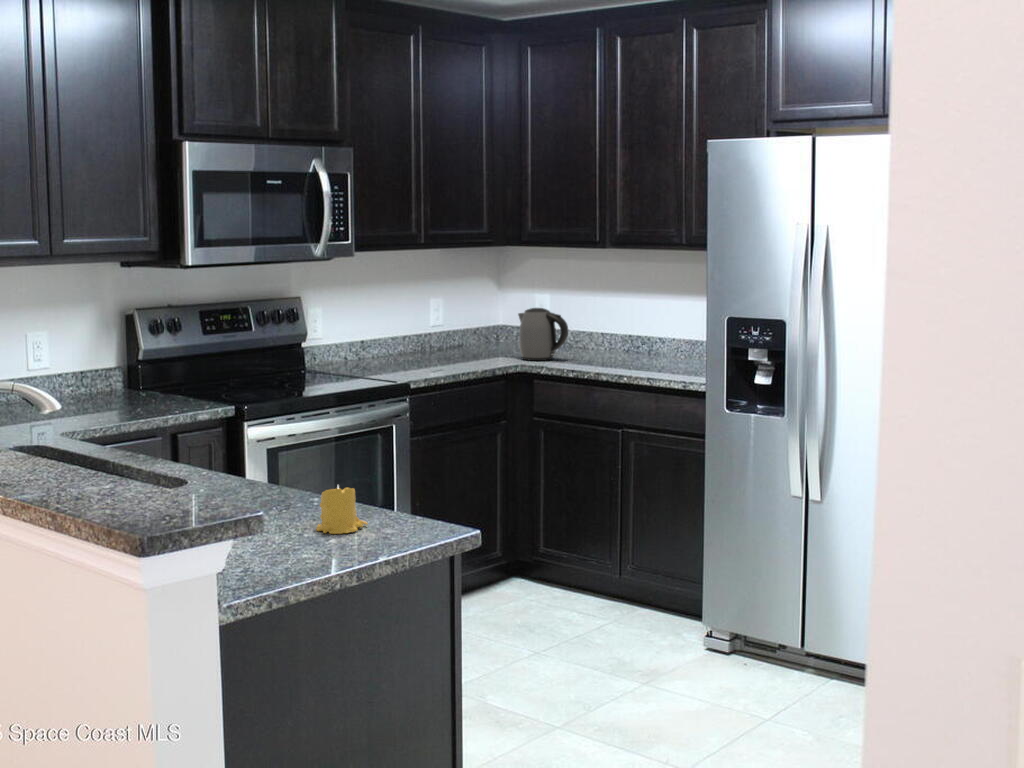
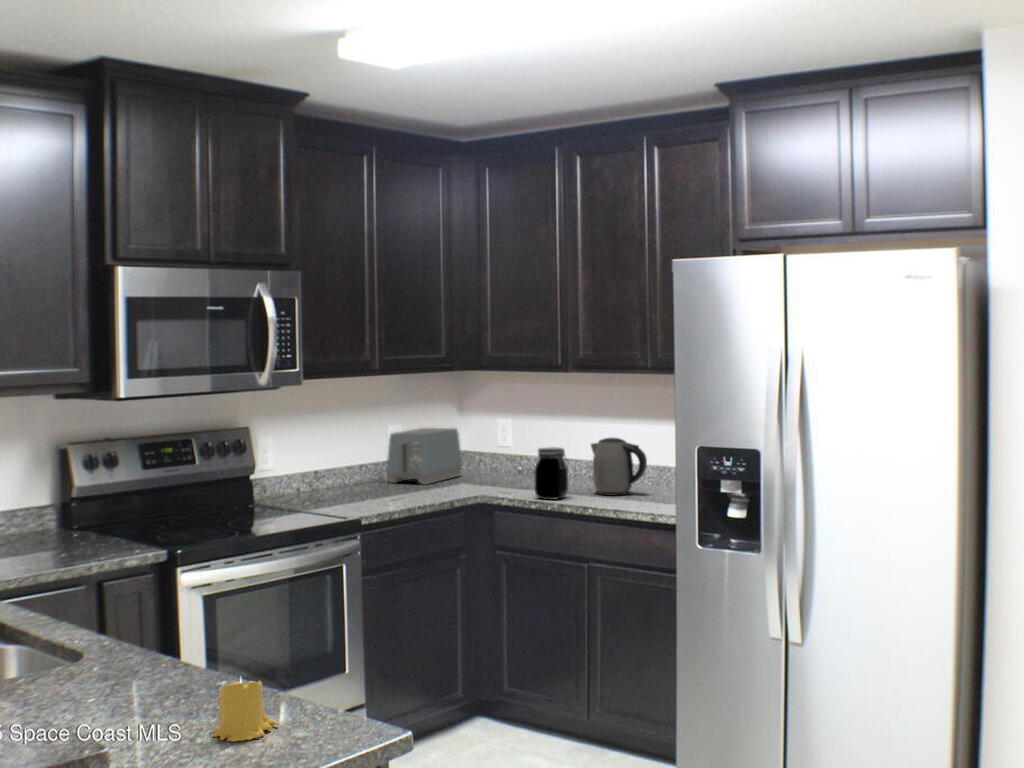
toaster: none [428,302,501,356] -> present [386,428,462,484]
kettle: present [518,308,568,361] -> present [591,437,647,496]
jar: none [572,320,604,370] -> present [534,447,568,500]

